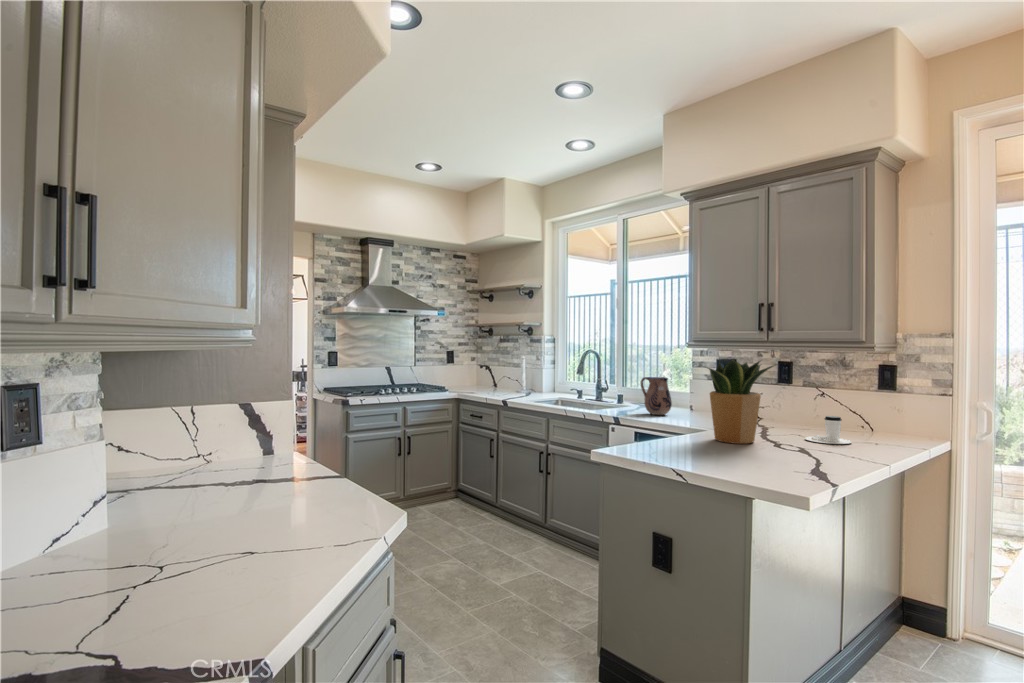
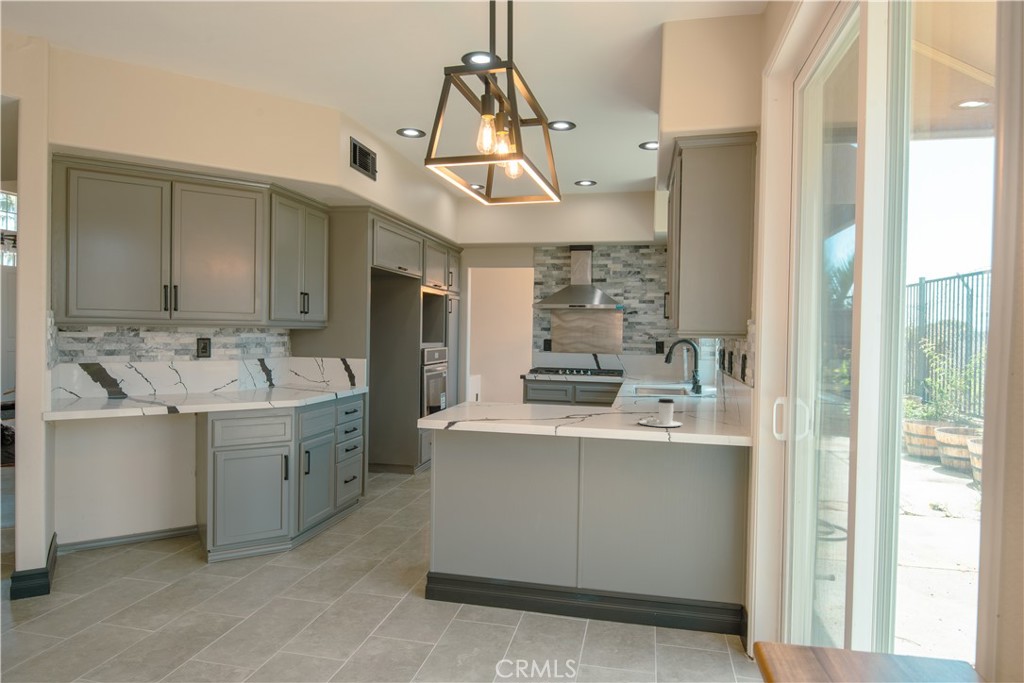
potted plant: present [706,359,775,444] -> none [547,336,623,415]
ceramic pitcher: present [641,377,672,415] -> none [676,363,704,402]

